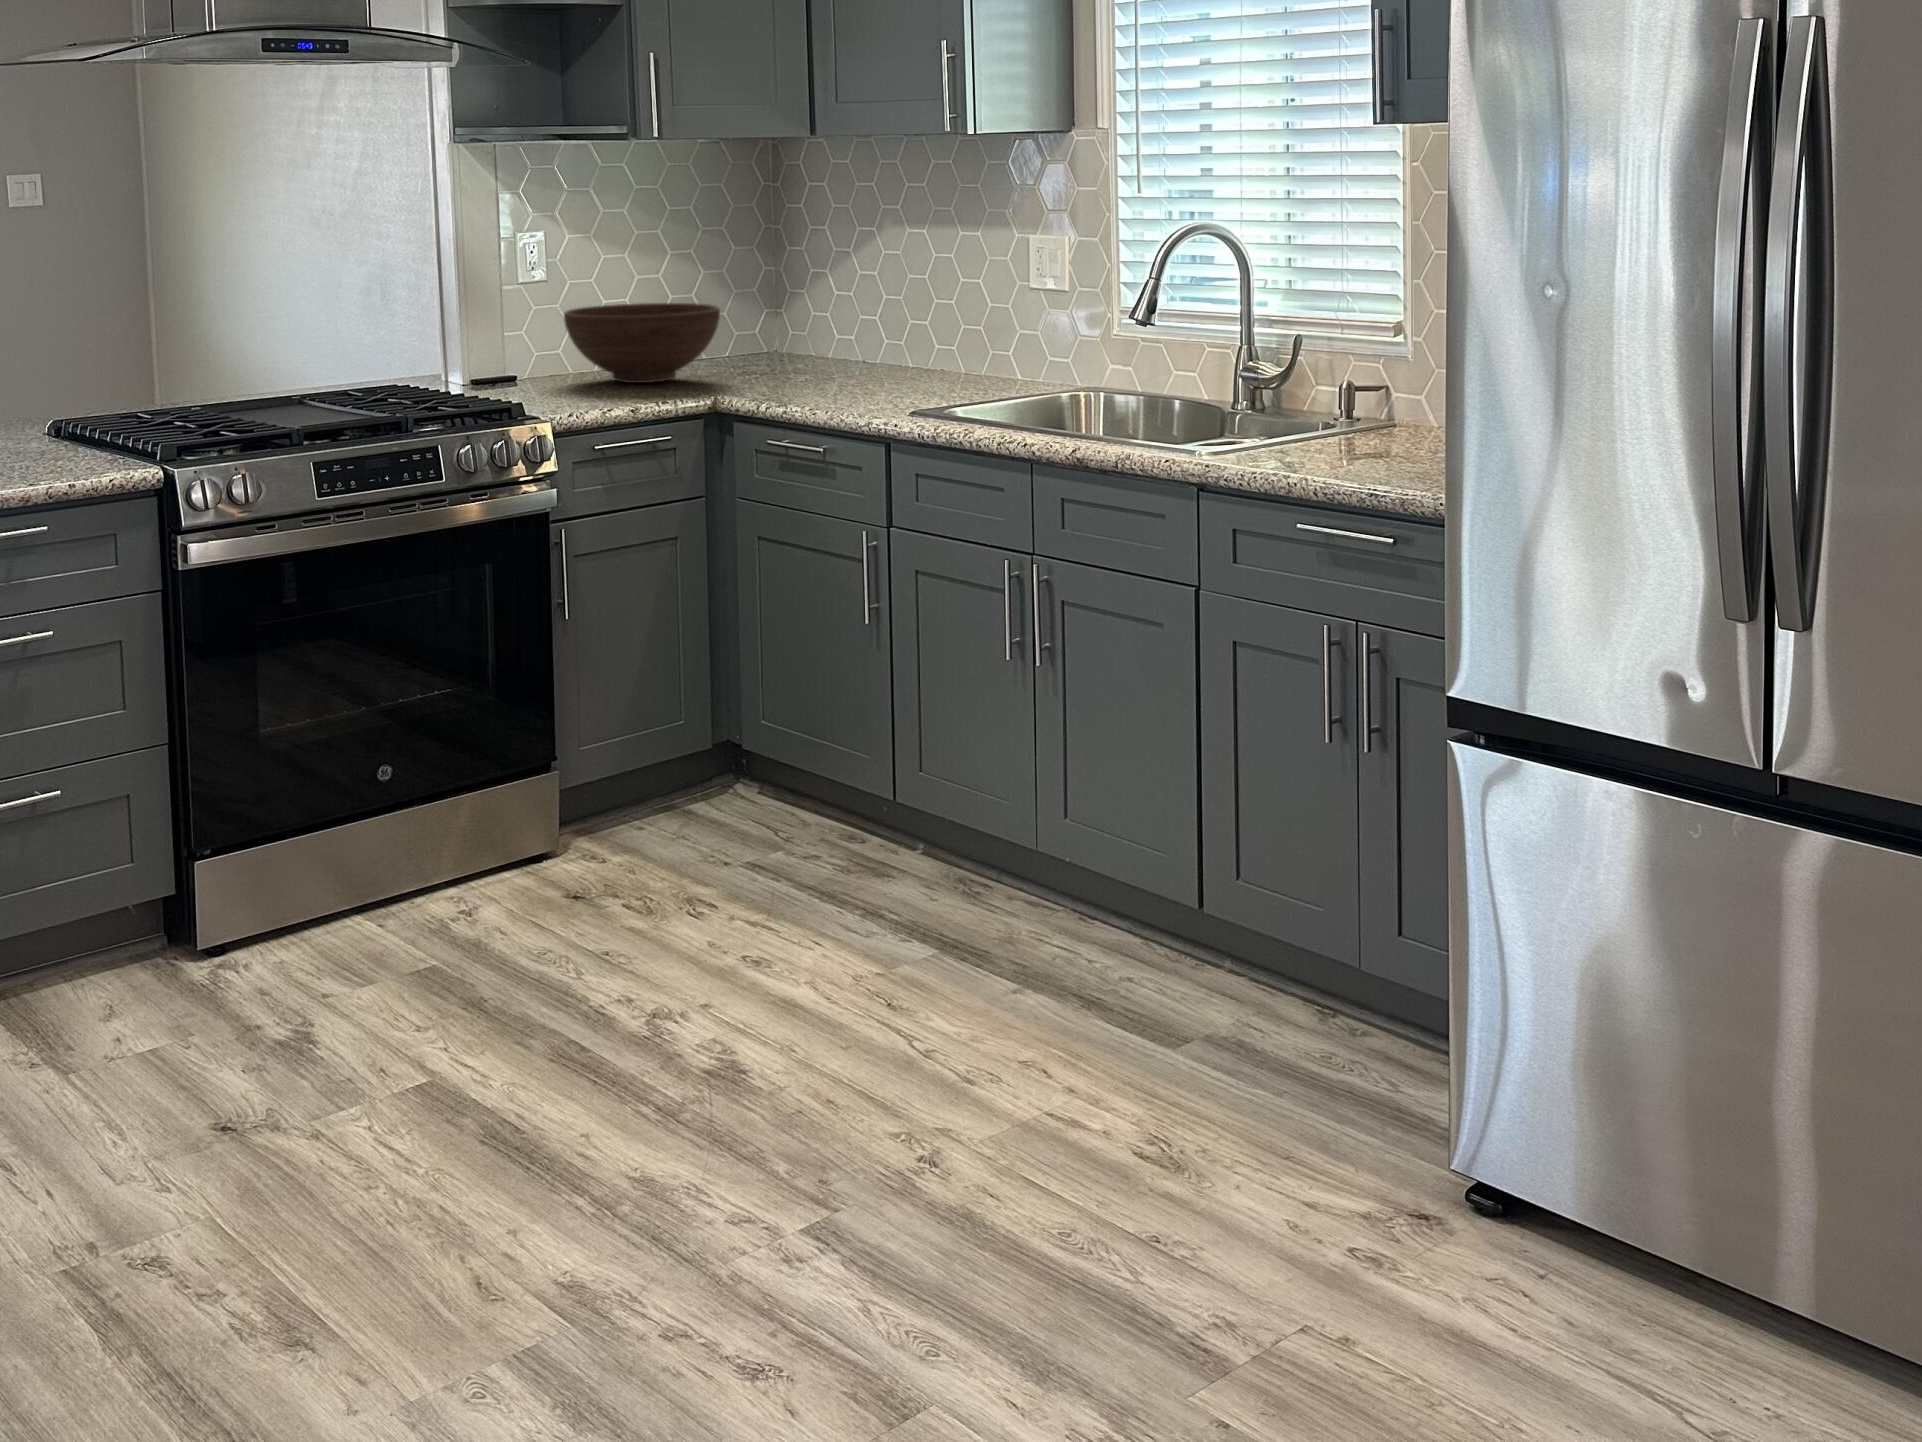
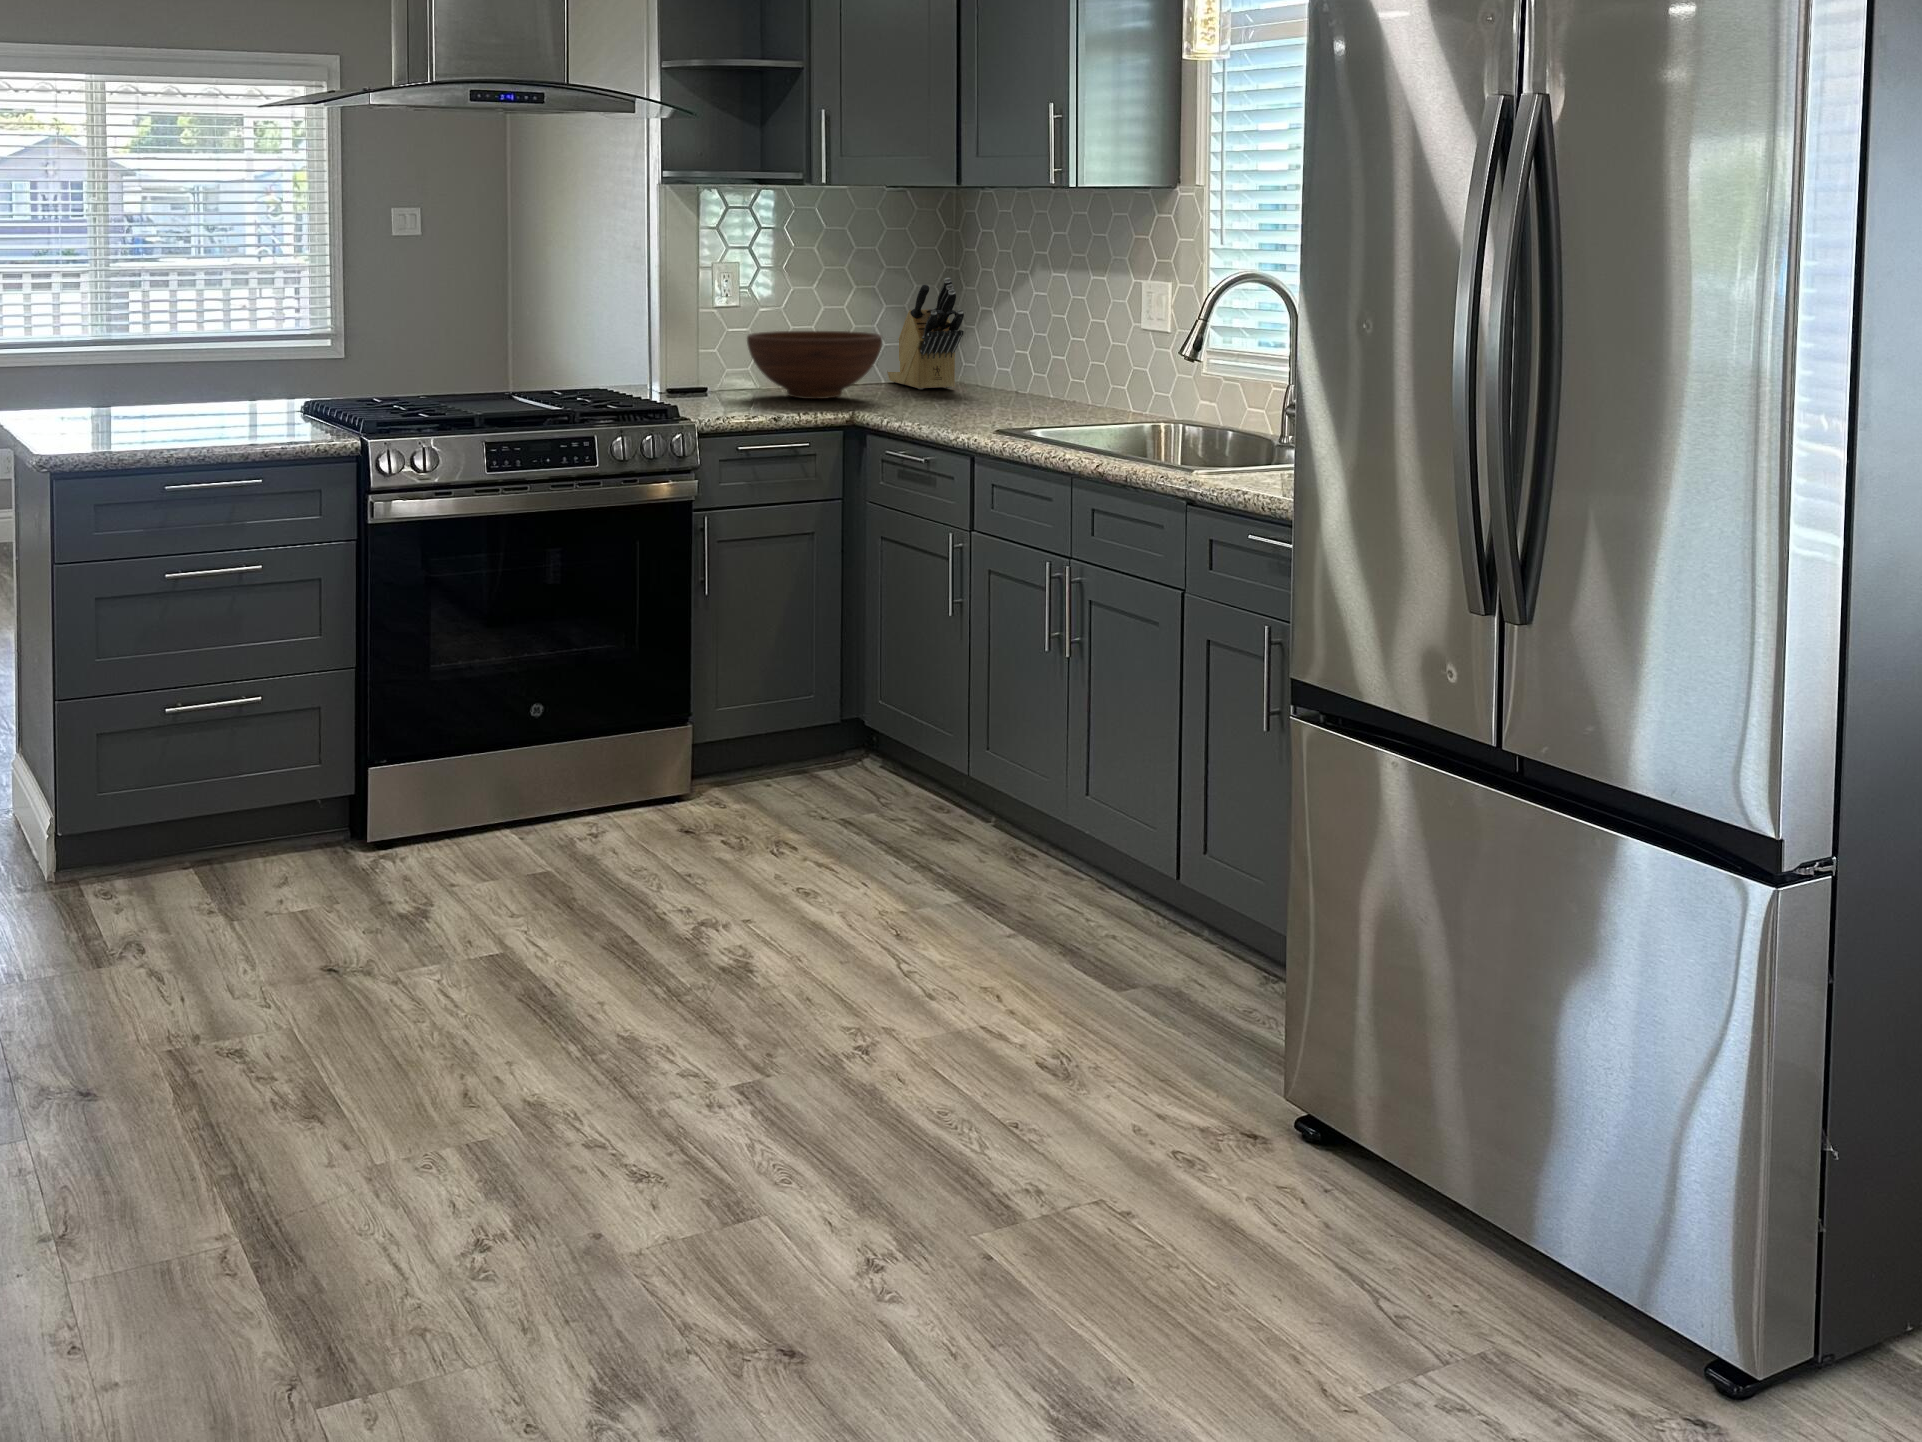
knife block: none [696,237,795,364] -> present [887,278,964,389]

